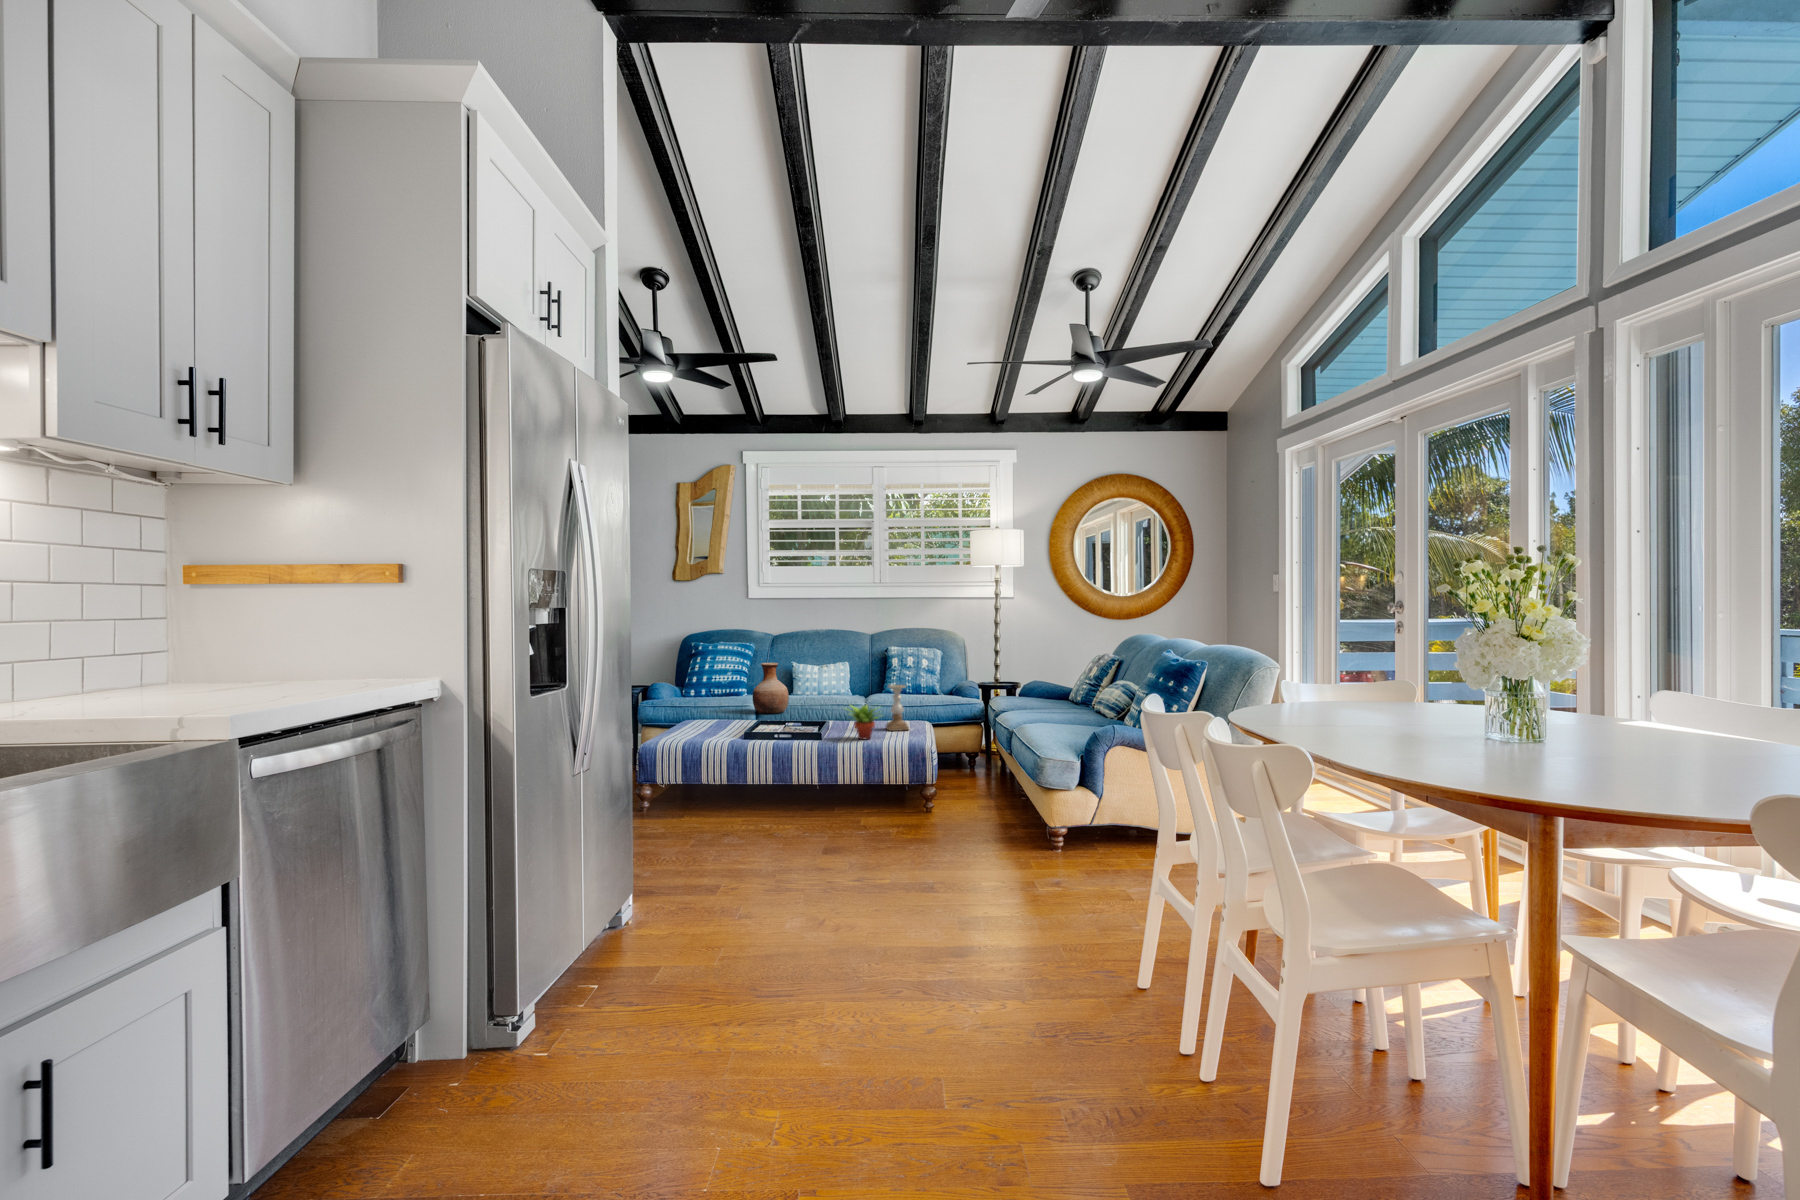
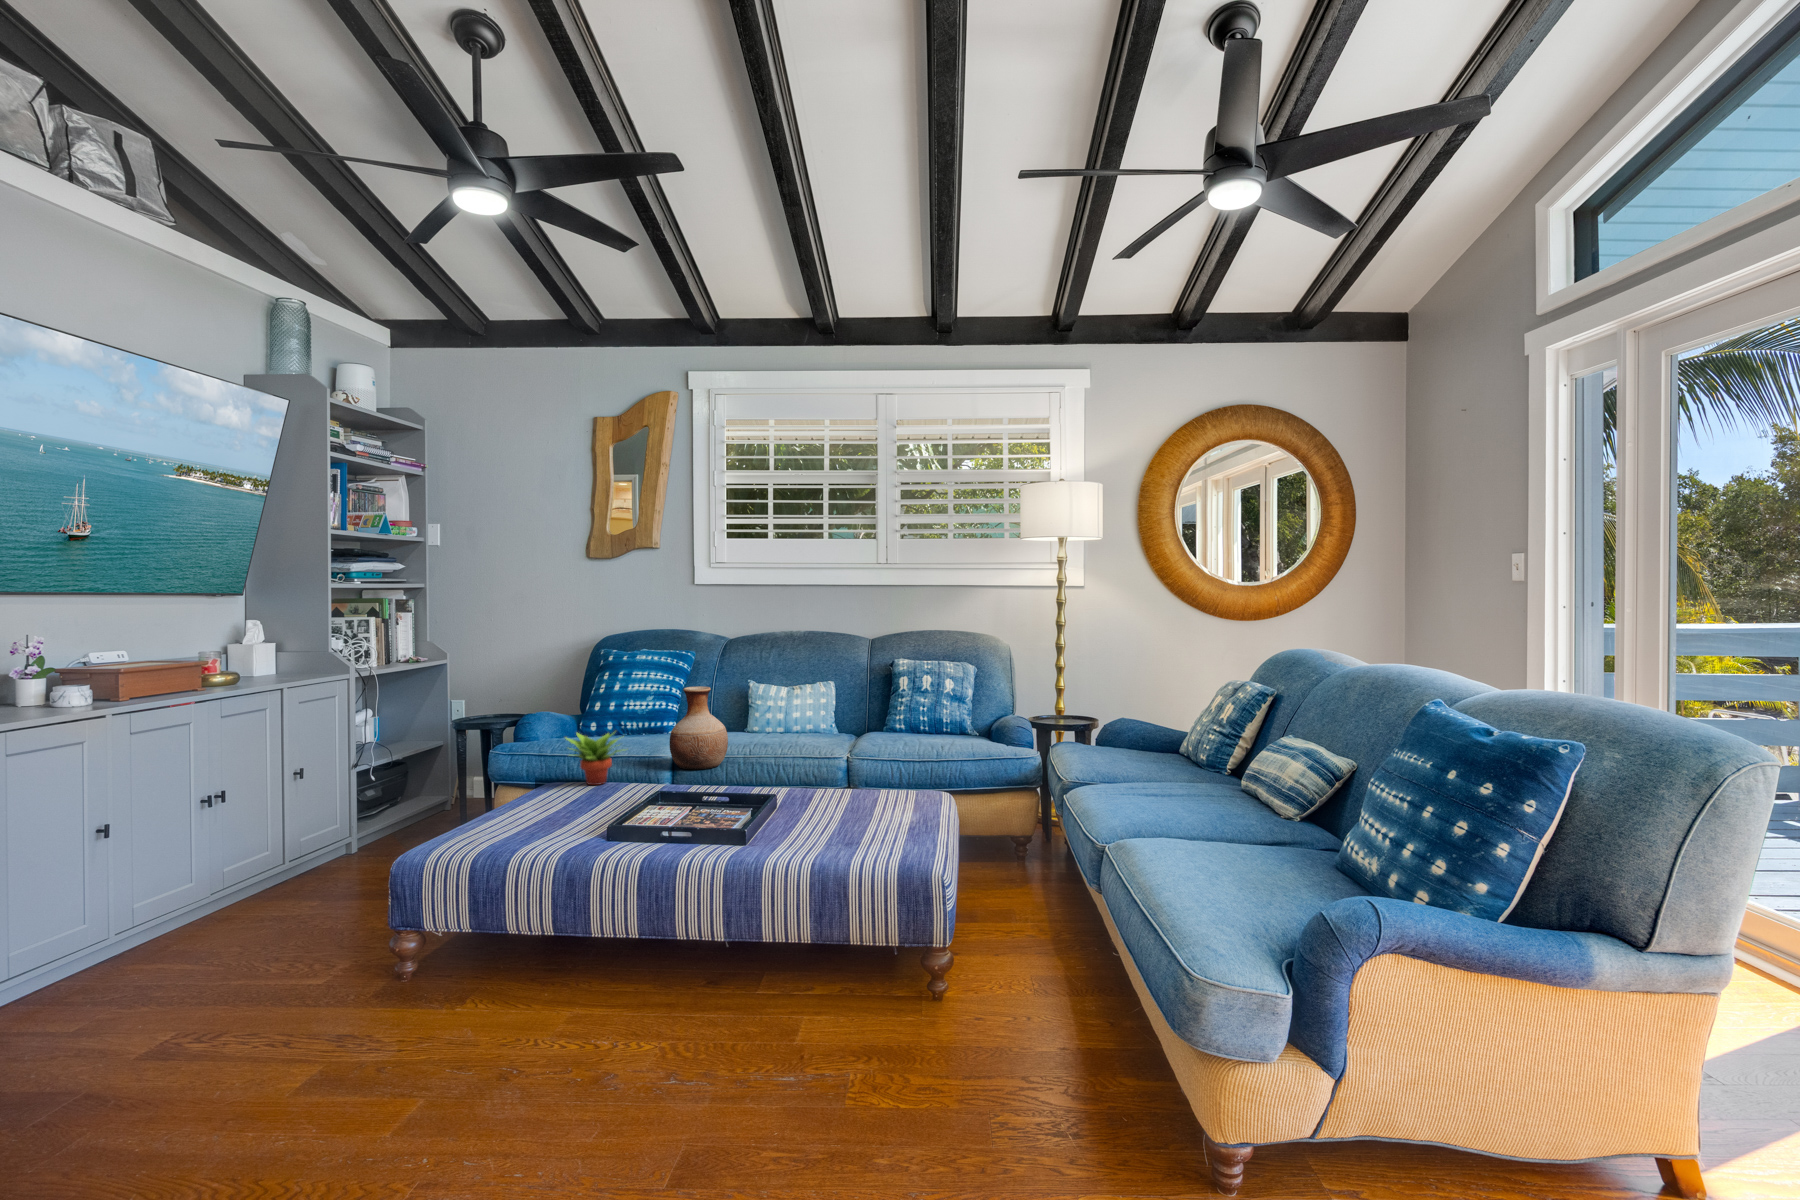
candle holder: present [886,685,909,731] -> none [869,736,908,821]
succulent plant: present [849,705,880,739] -> present [565,732,624,785]

